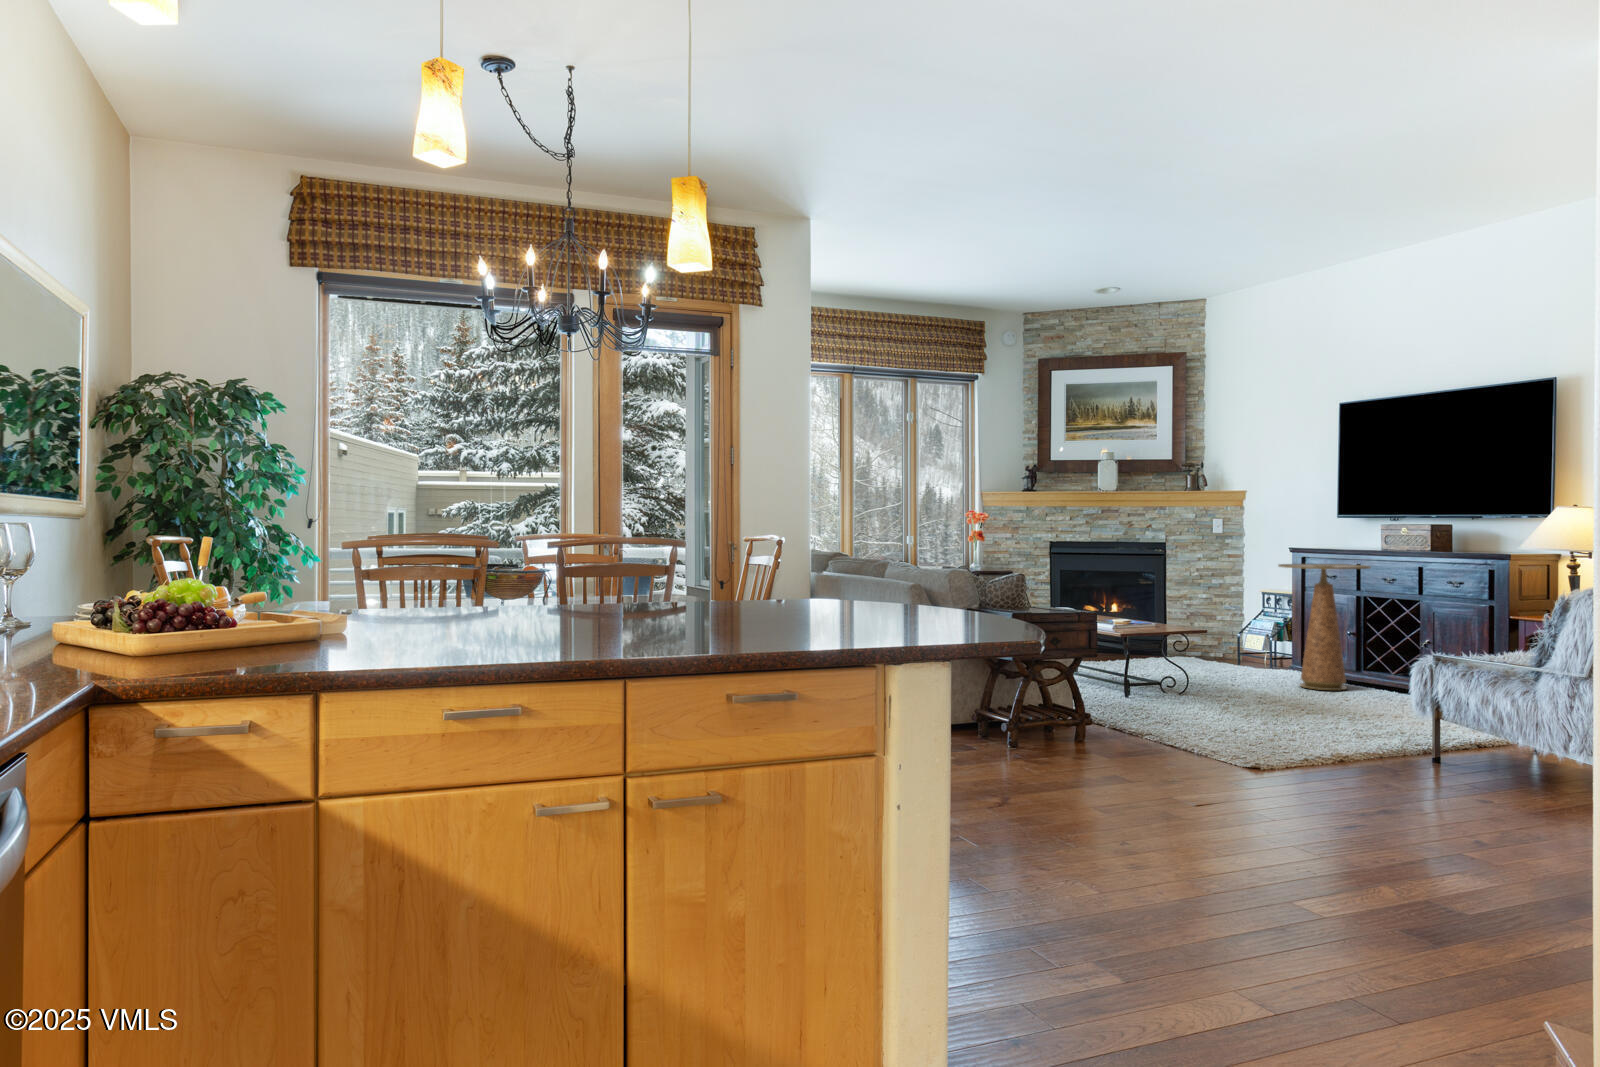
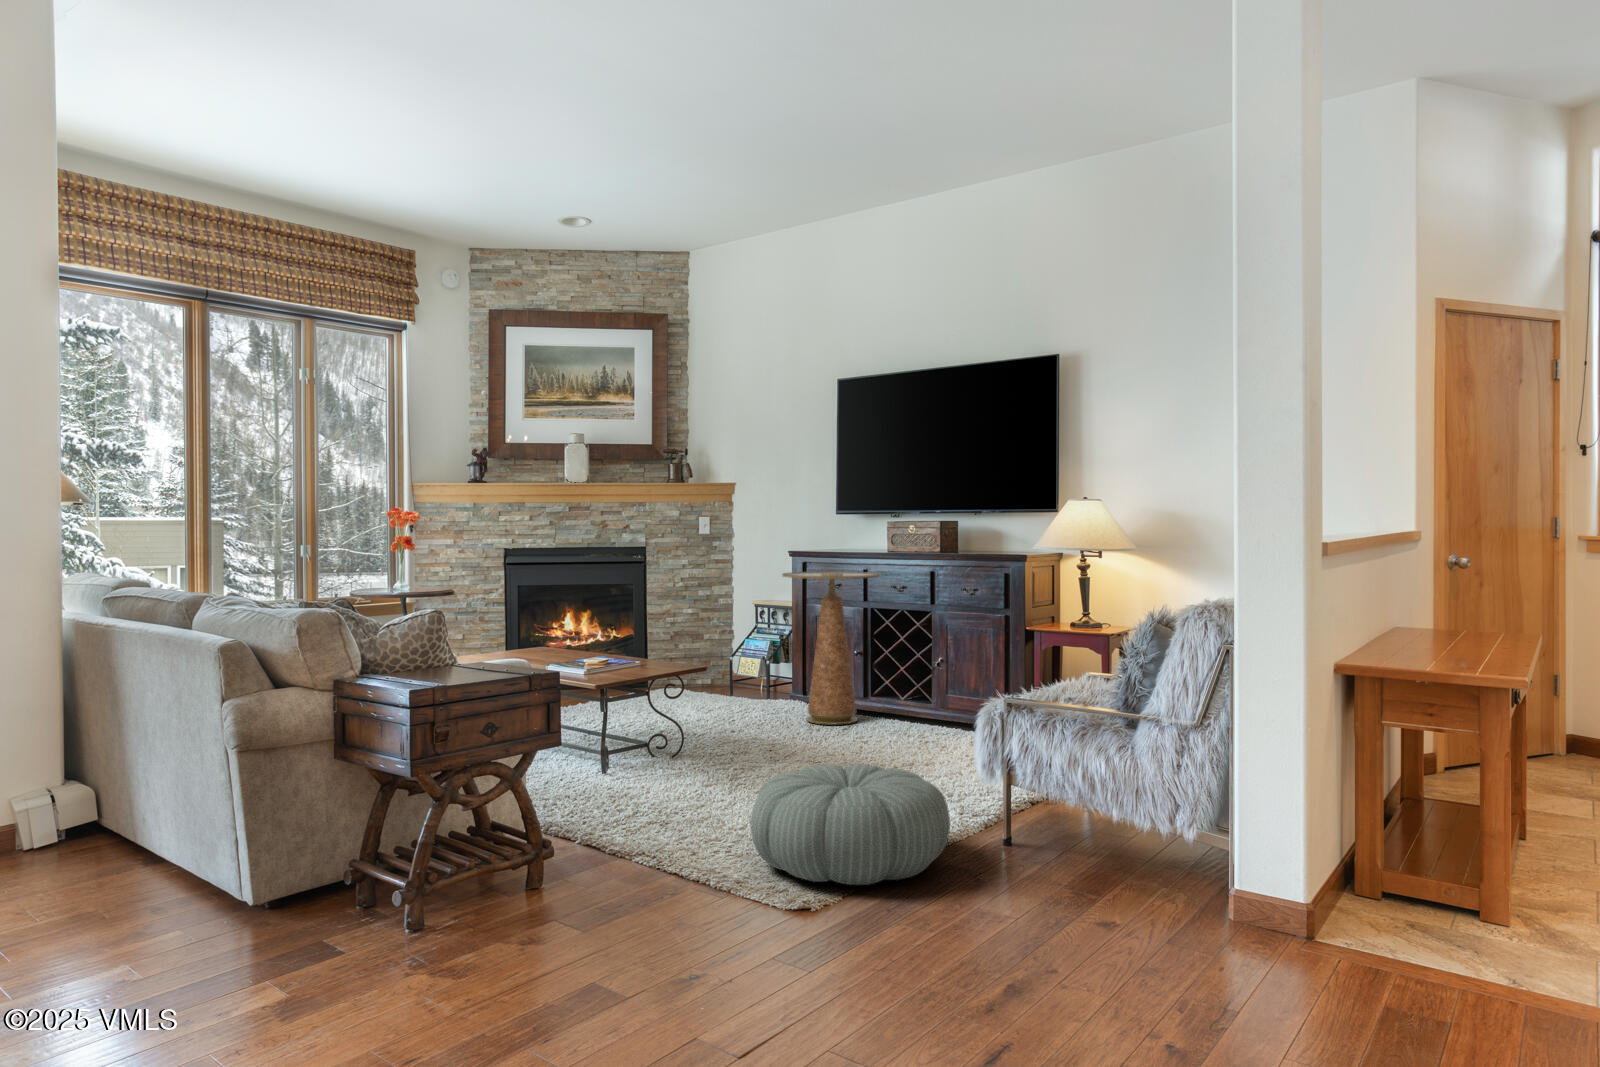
pouf: none [1227,697,1386,777] -> present [751,764,950,885]

